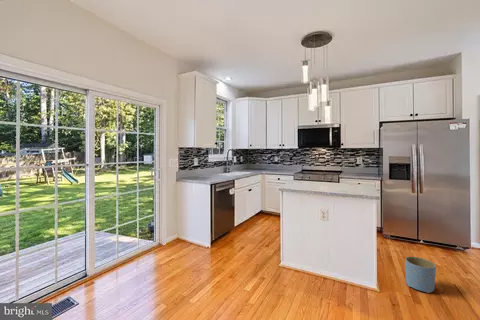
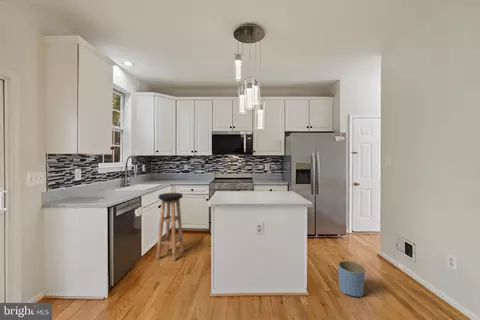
bar stool: none [245,180,267,234] -> present [156,193,184,261]

